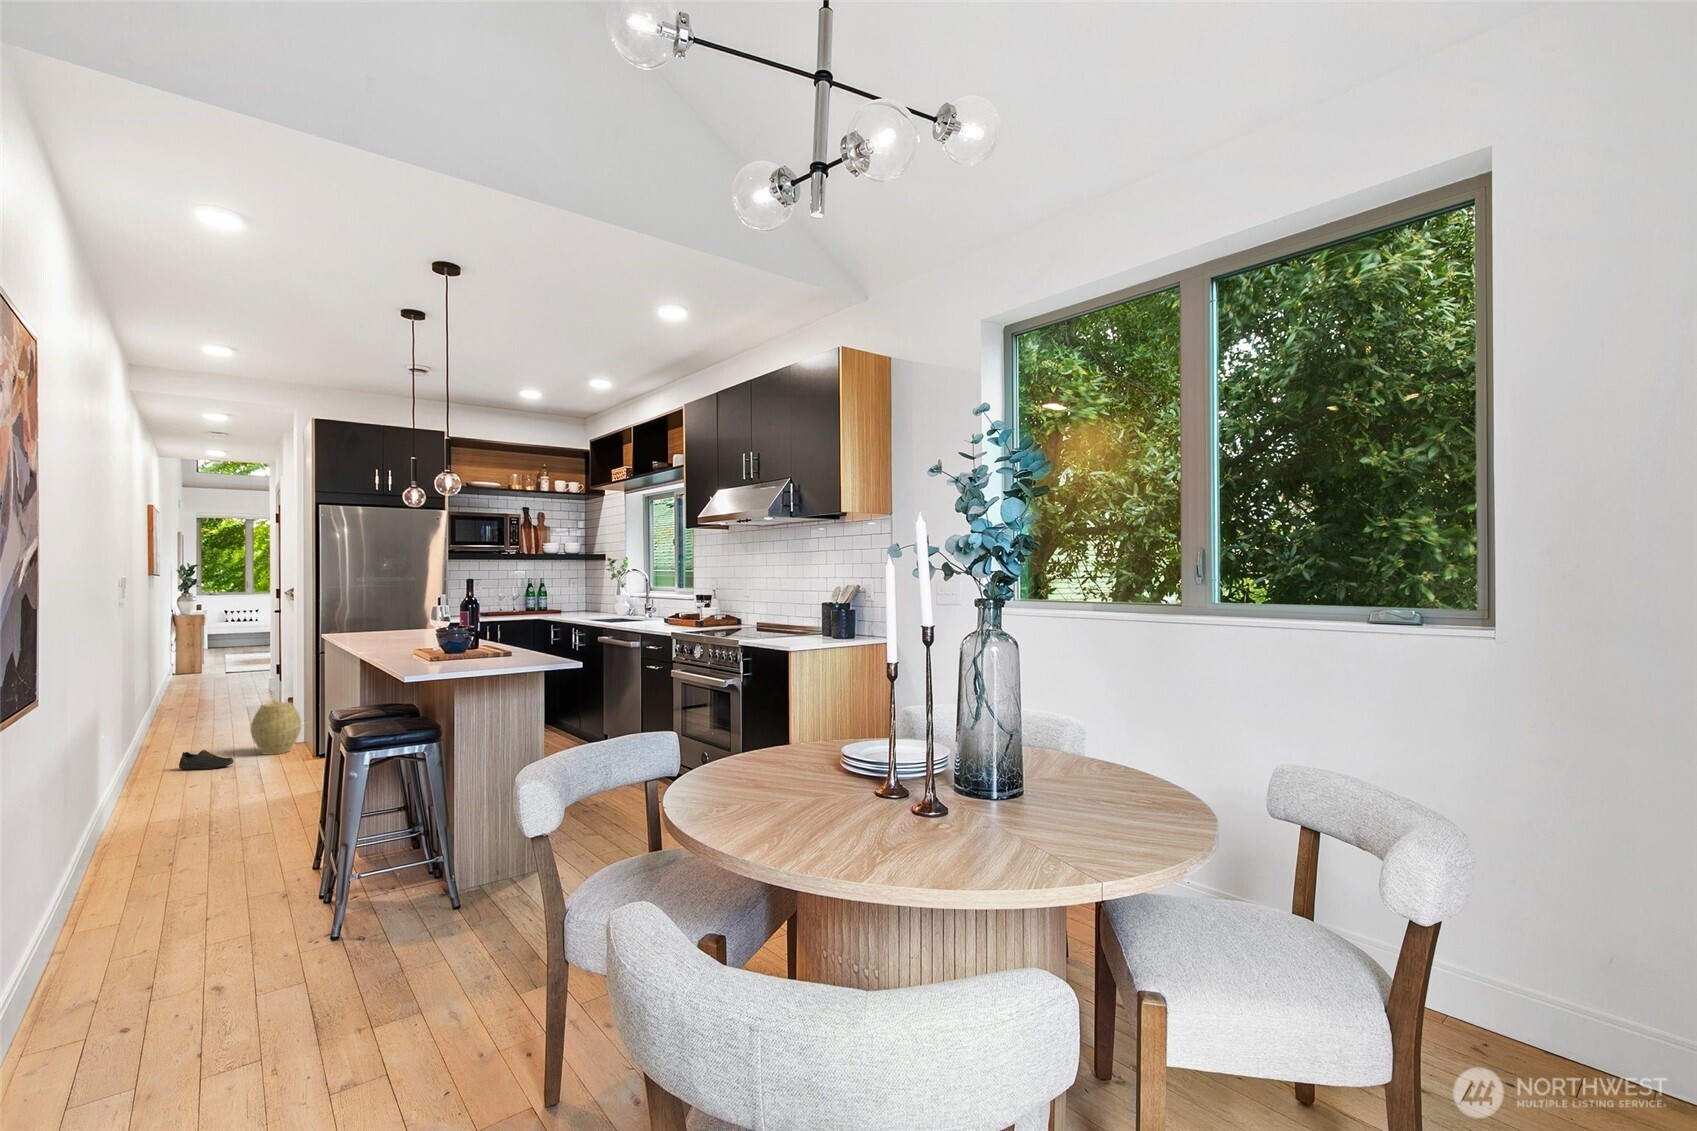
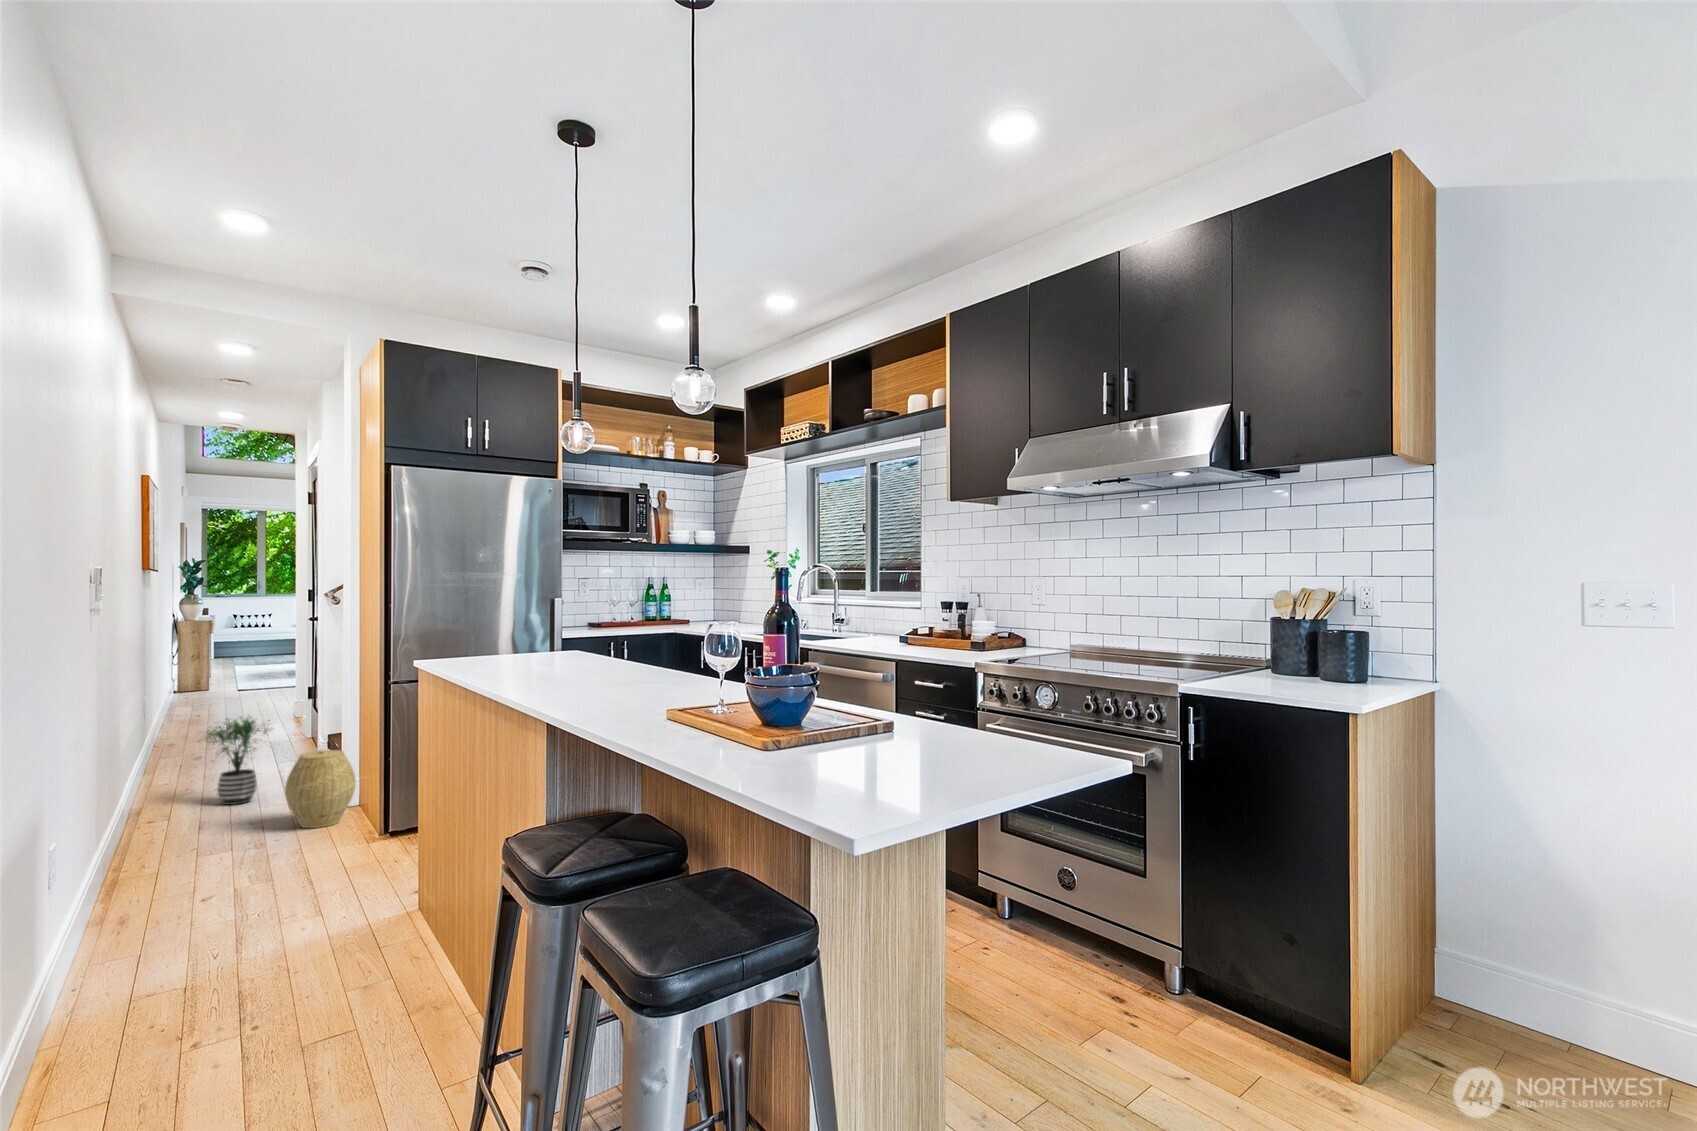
potted plant: none [188,680,245,743] -> present [198,716,270,805]
shoe: present [179,750,234,770] -> none [182,826,263,858]

